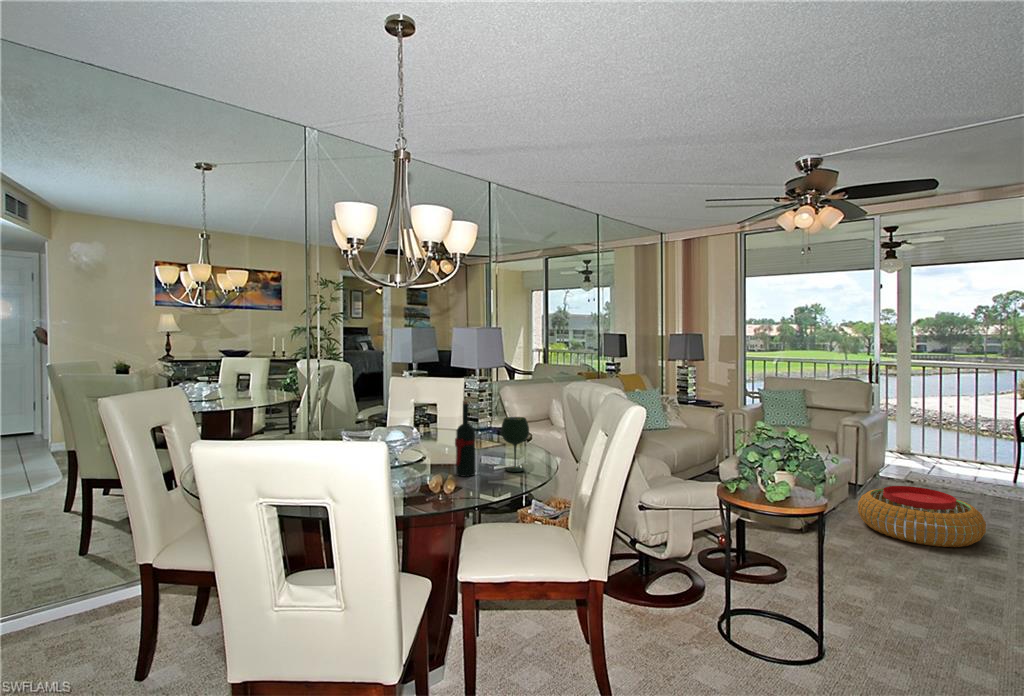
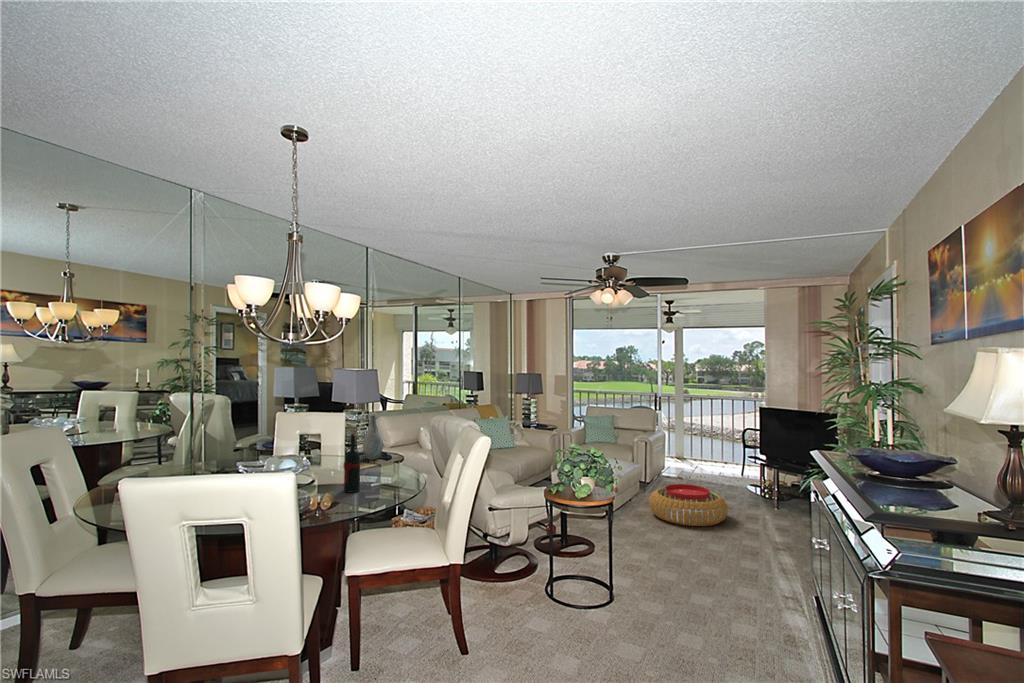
vase: none [483,382,506,436] -> present [363,415,383,459]
wine glass: present [501,417,529,472] -> none [381,443,403,487]

